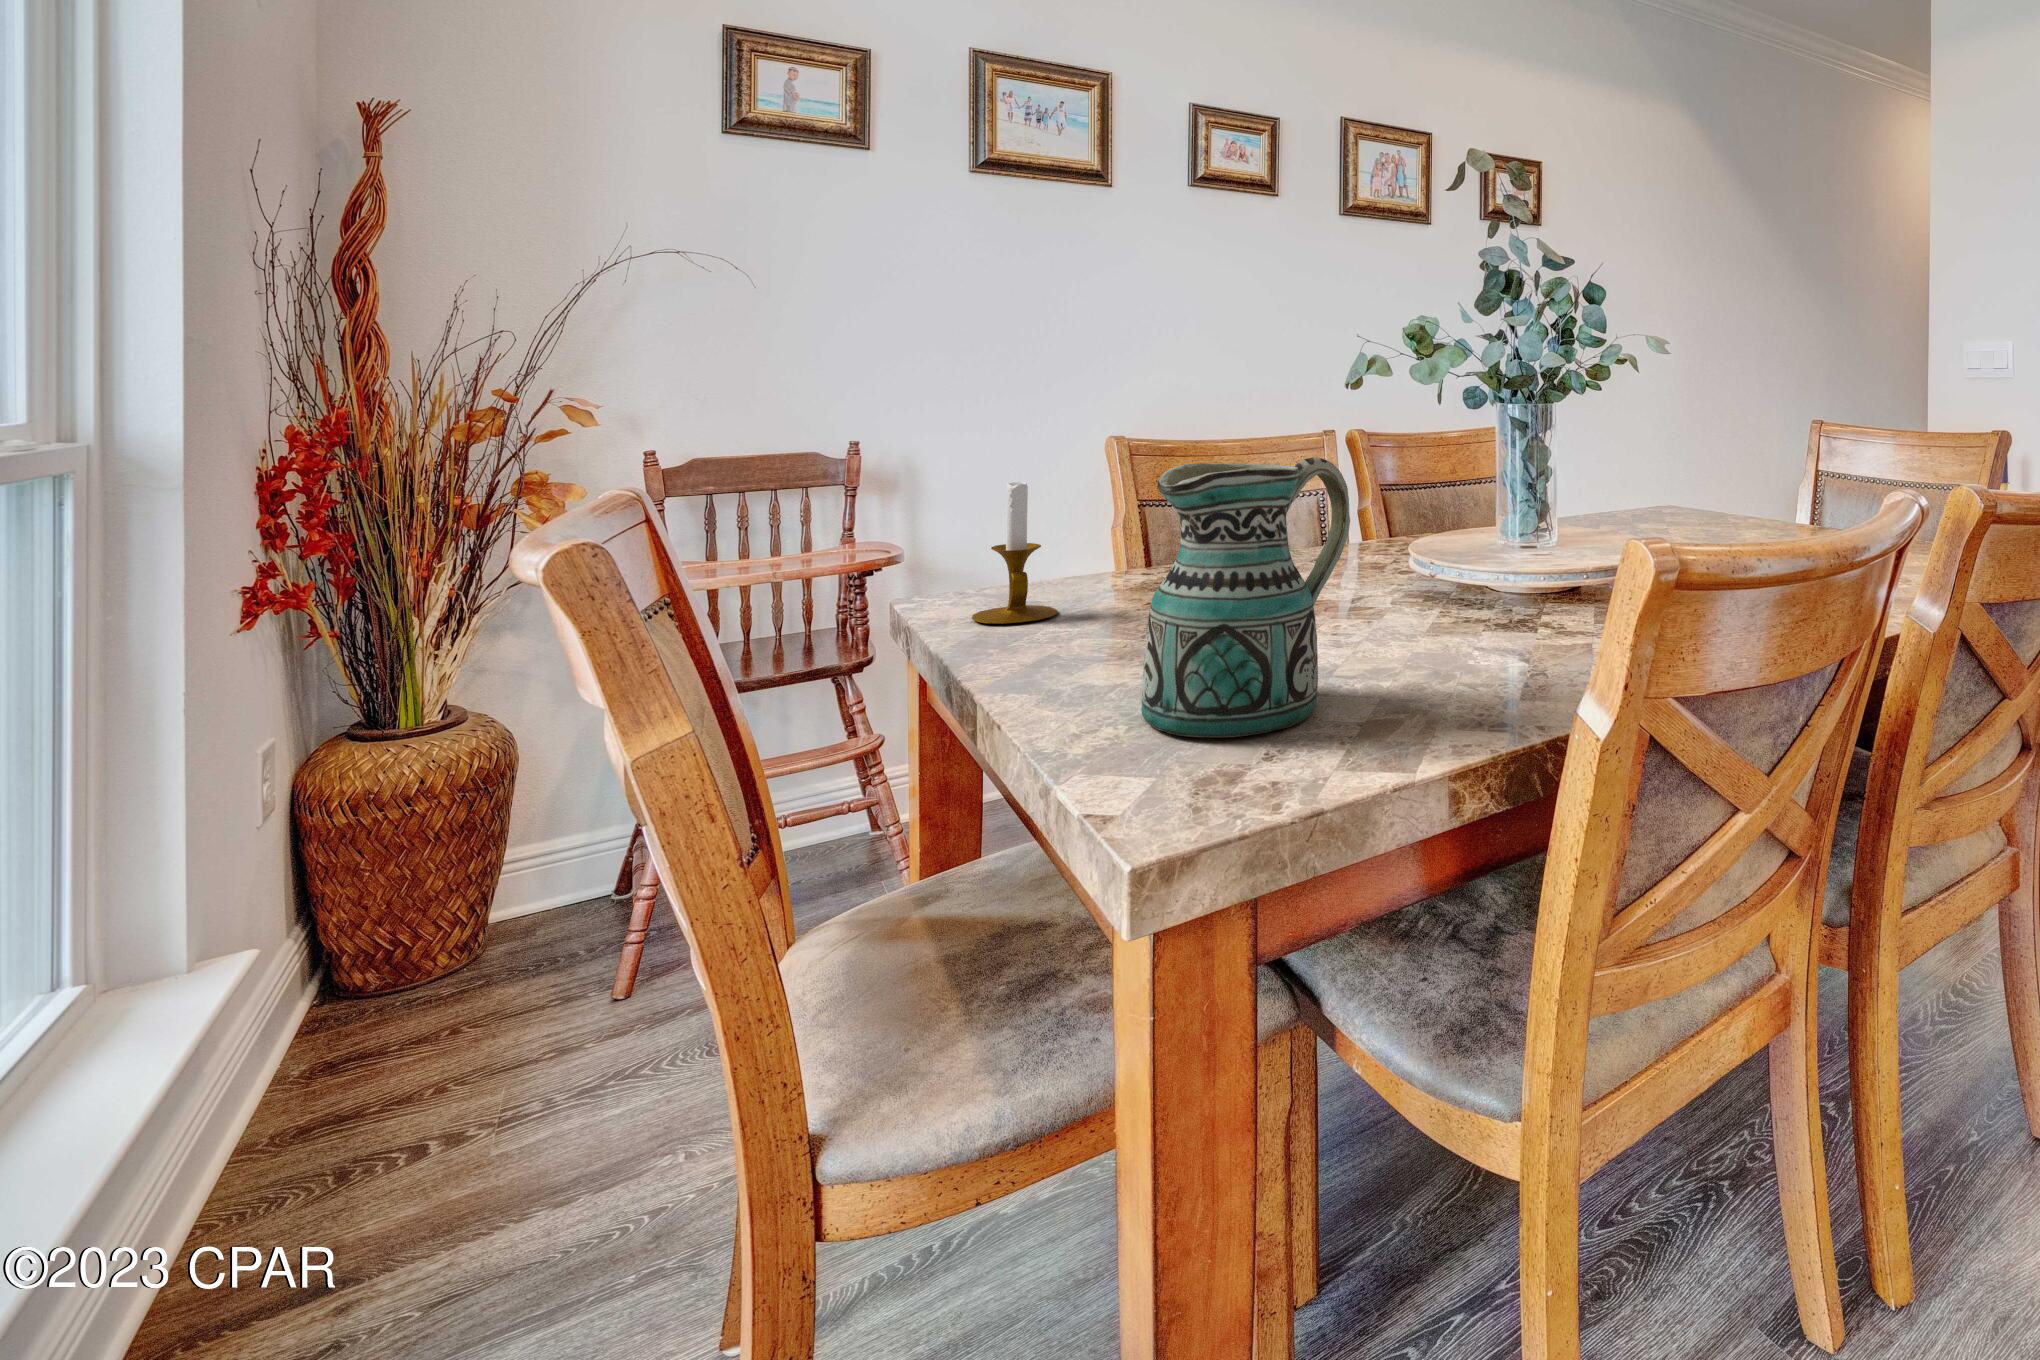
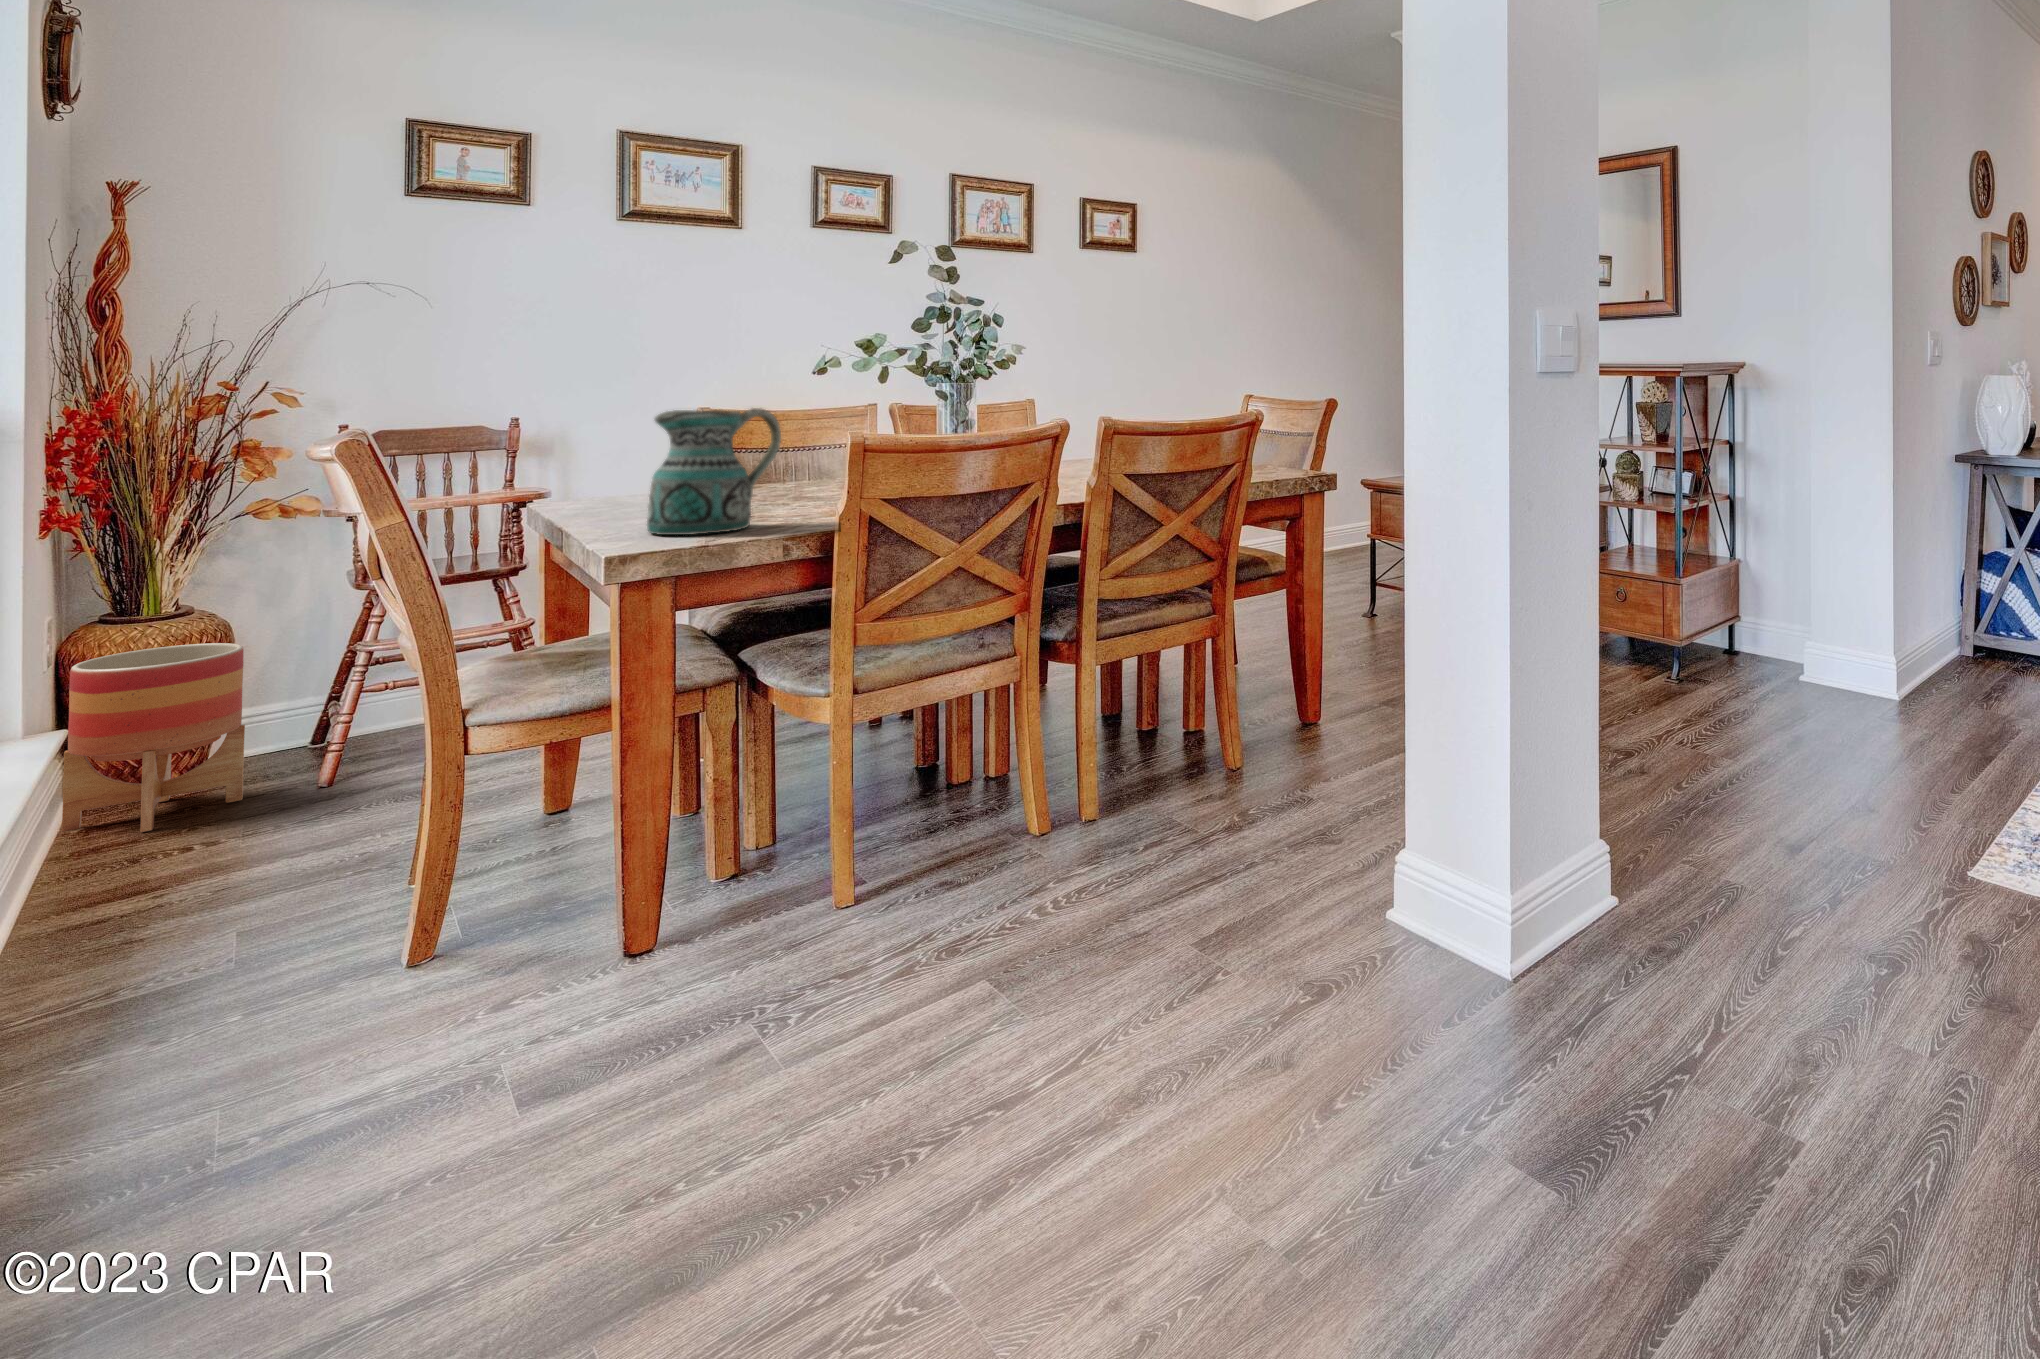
candlestick: present [972,482,1057,624] -> none [576,431,635,510]
planter: none [273,778,514,1095] -> present [62,643,245,832]

